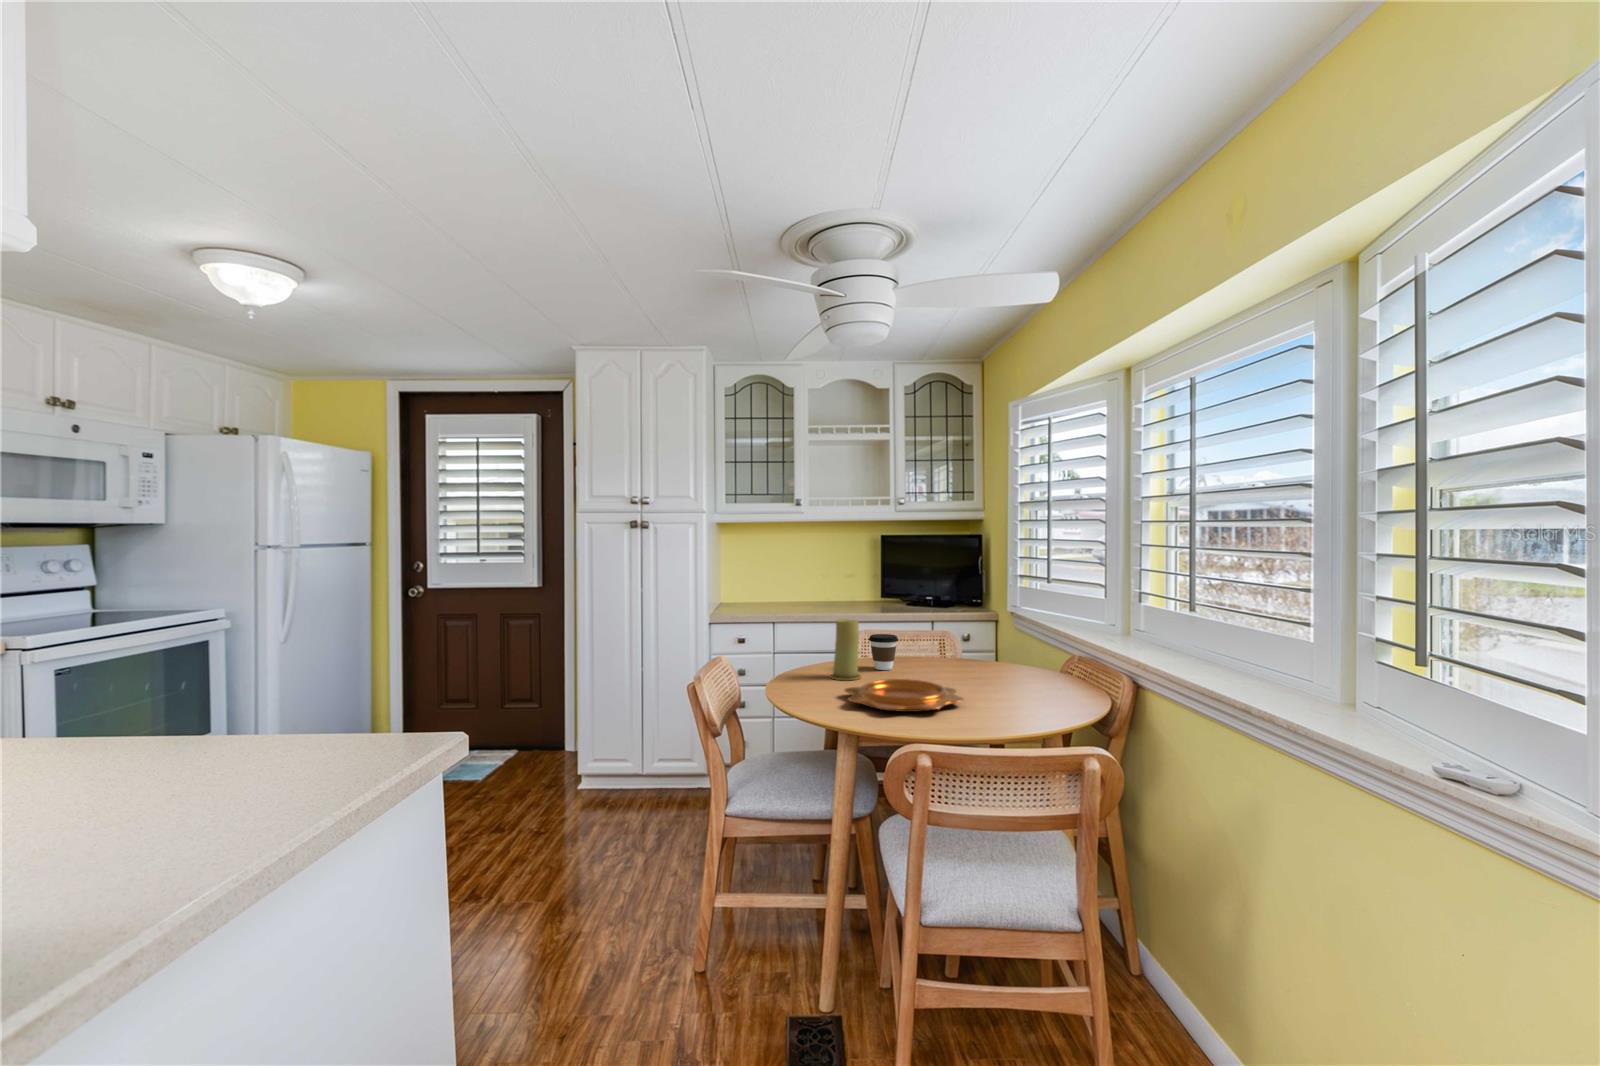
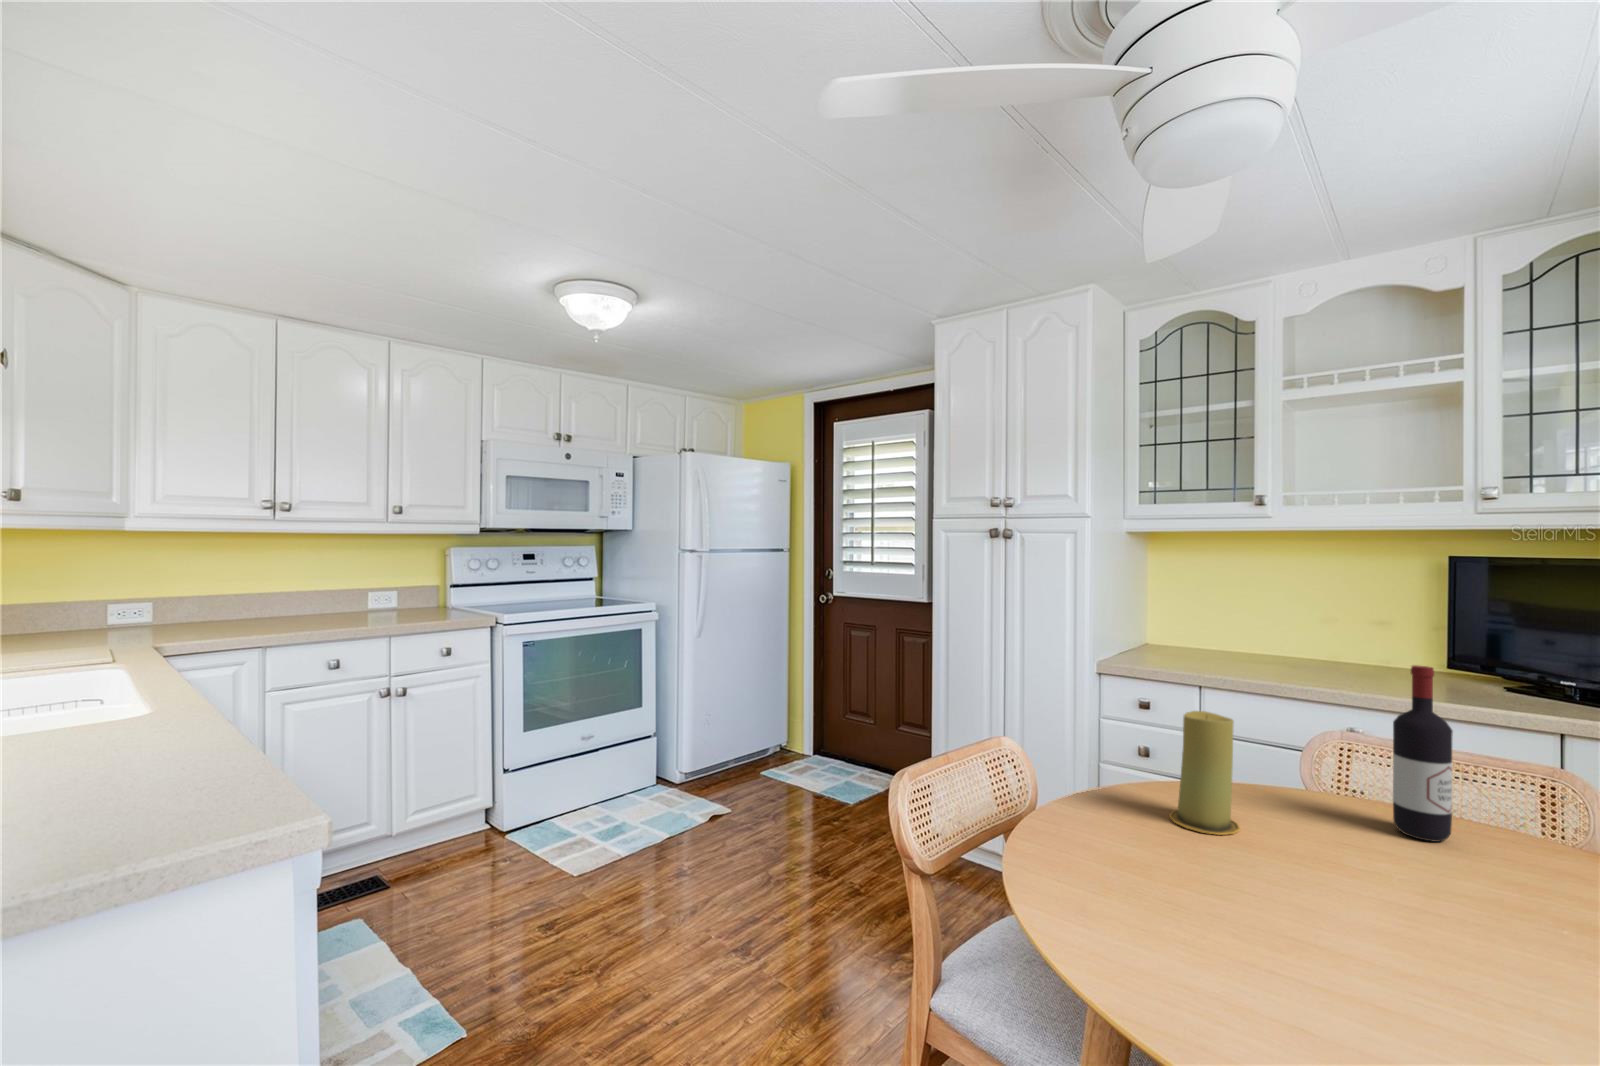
wine bottle: none [910,585,931,665] -> present [1393,665,1453,842]
coffee cup: present [869,634,898,670] -> none [1276,751,1349,830]
decorative bowl: present [844,679,964,712] -> none [1115,854,1429,990]

